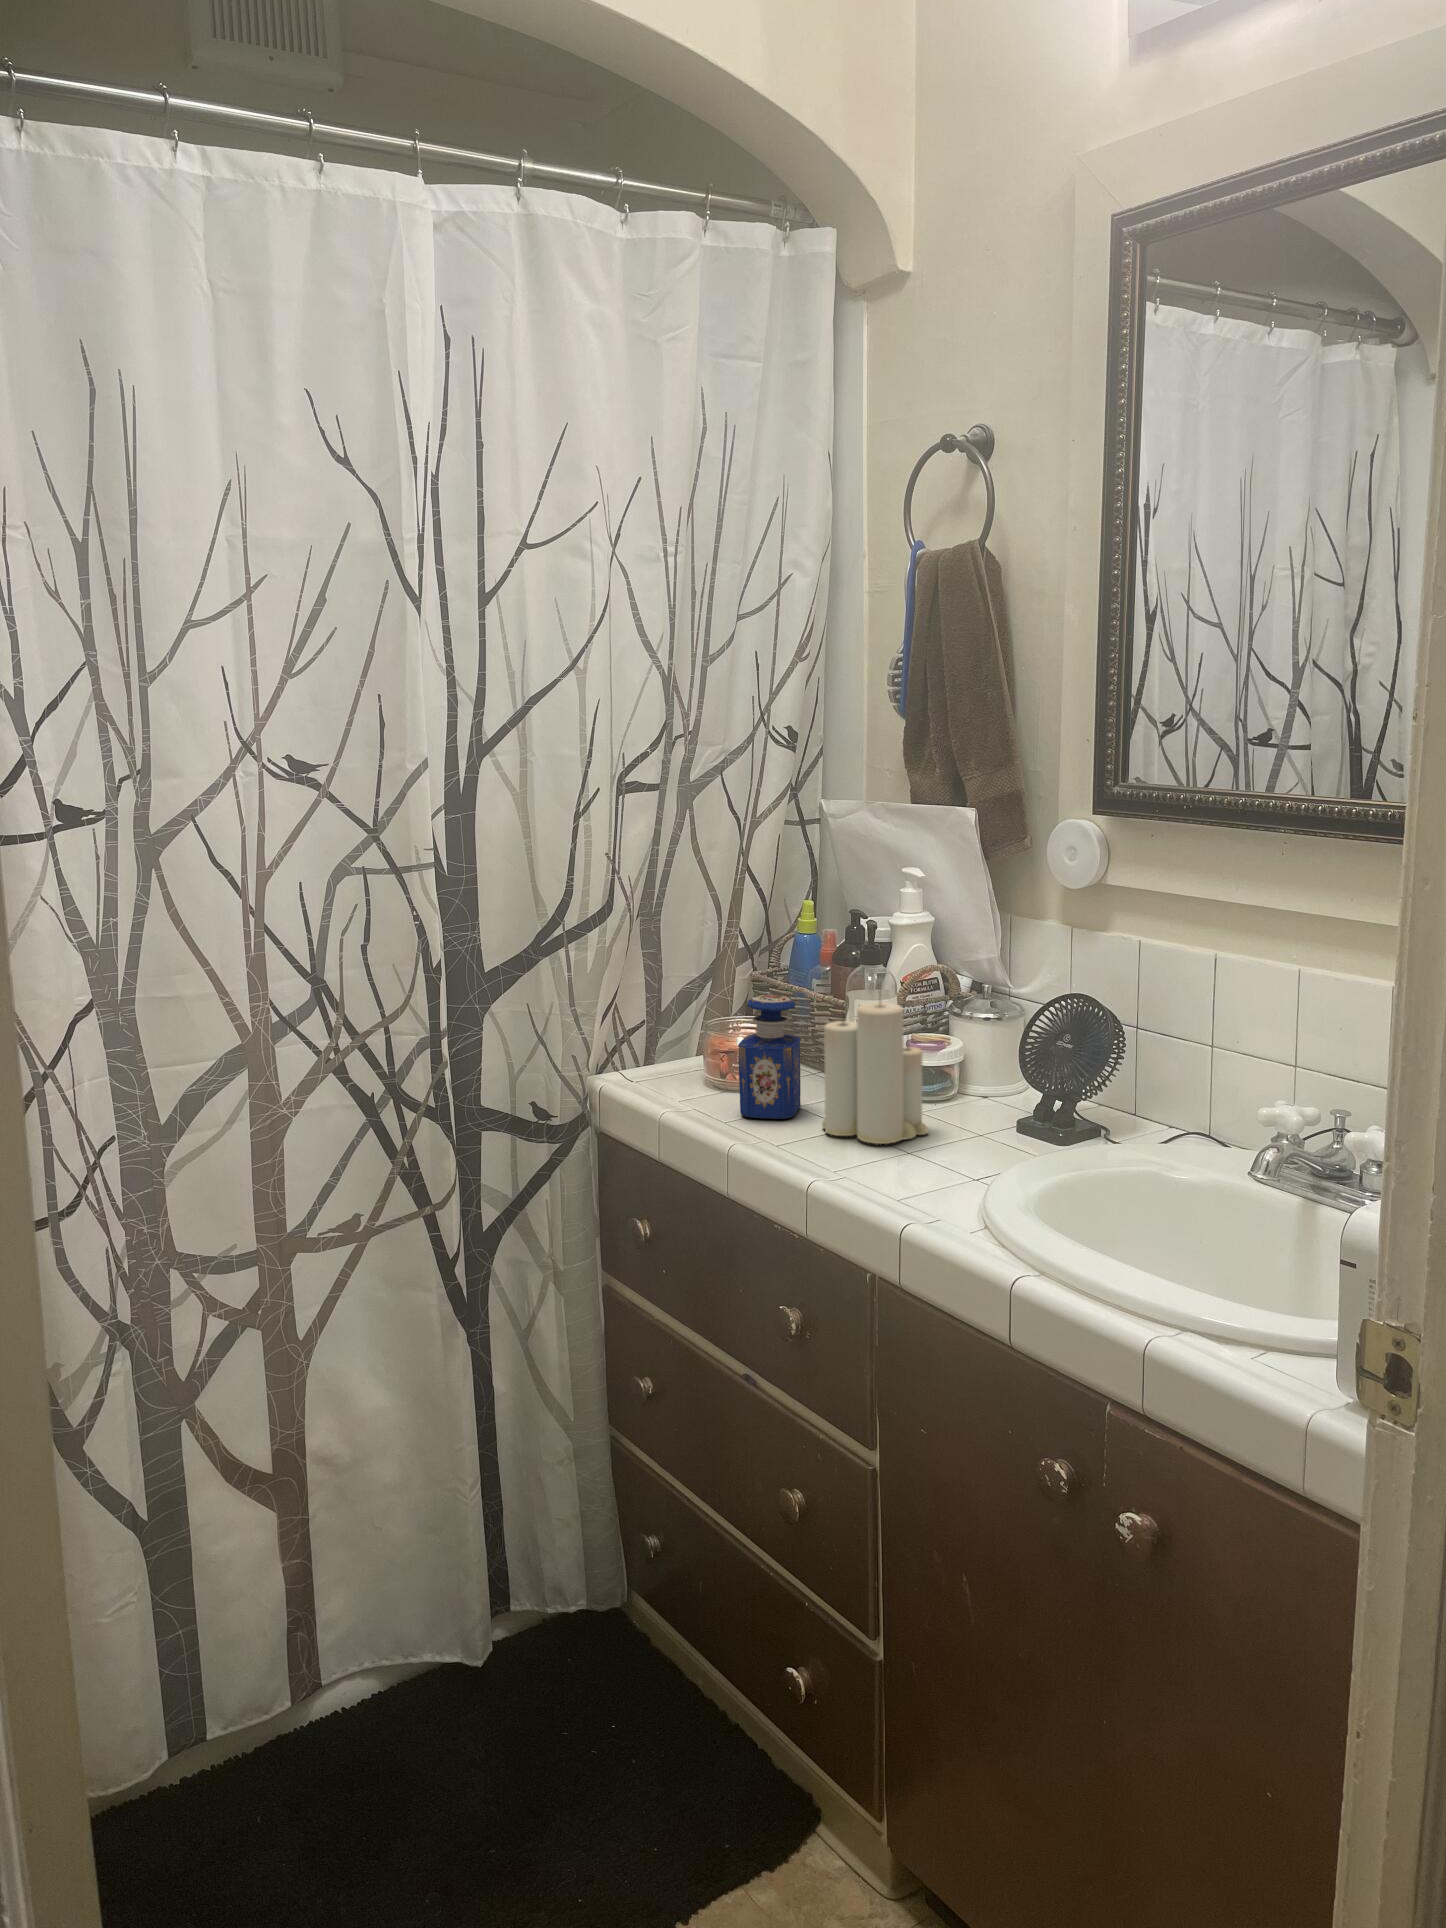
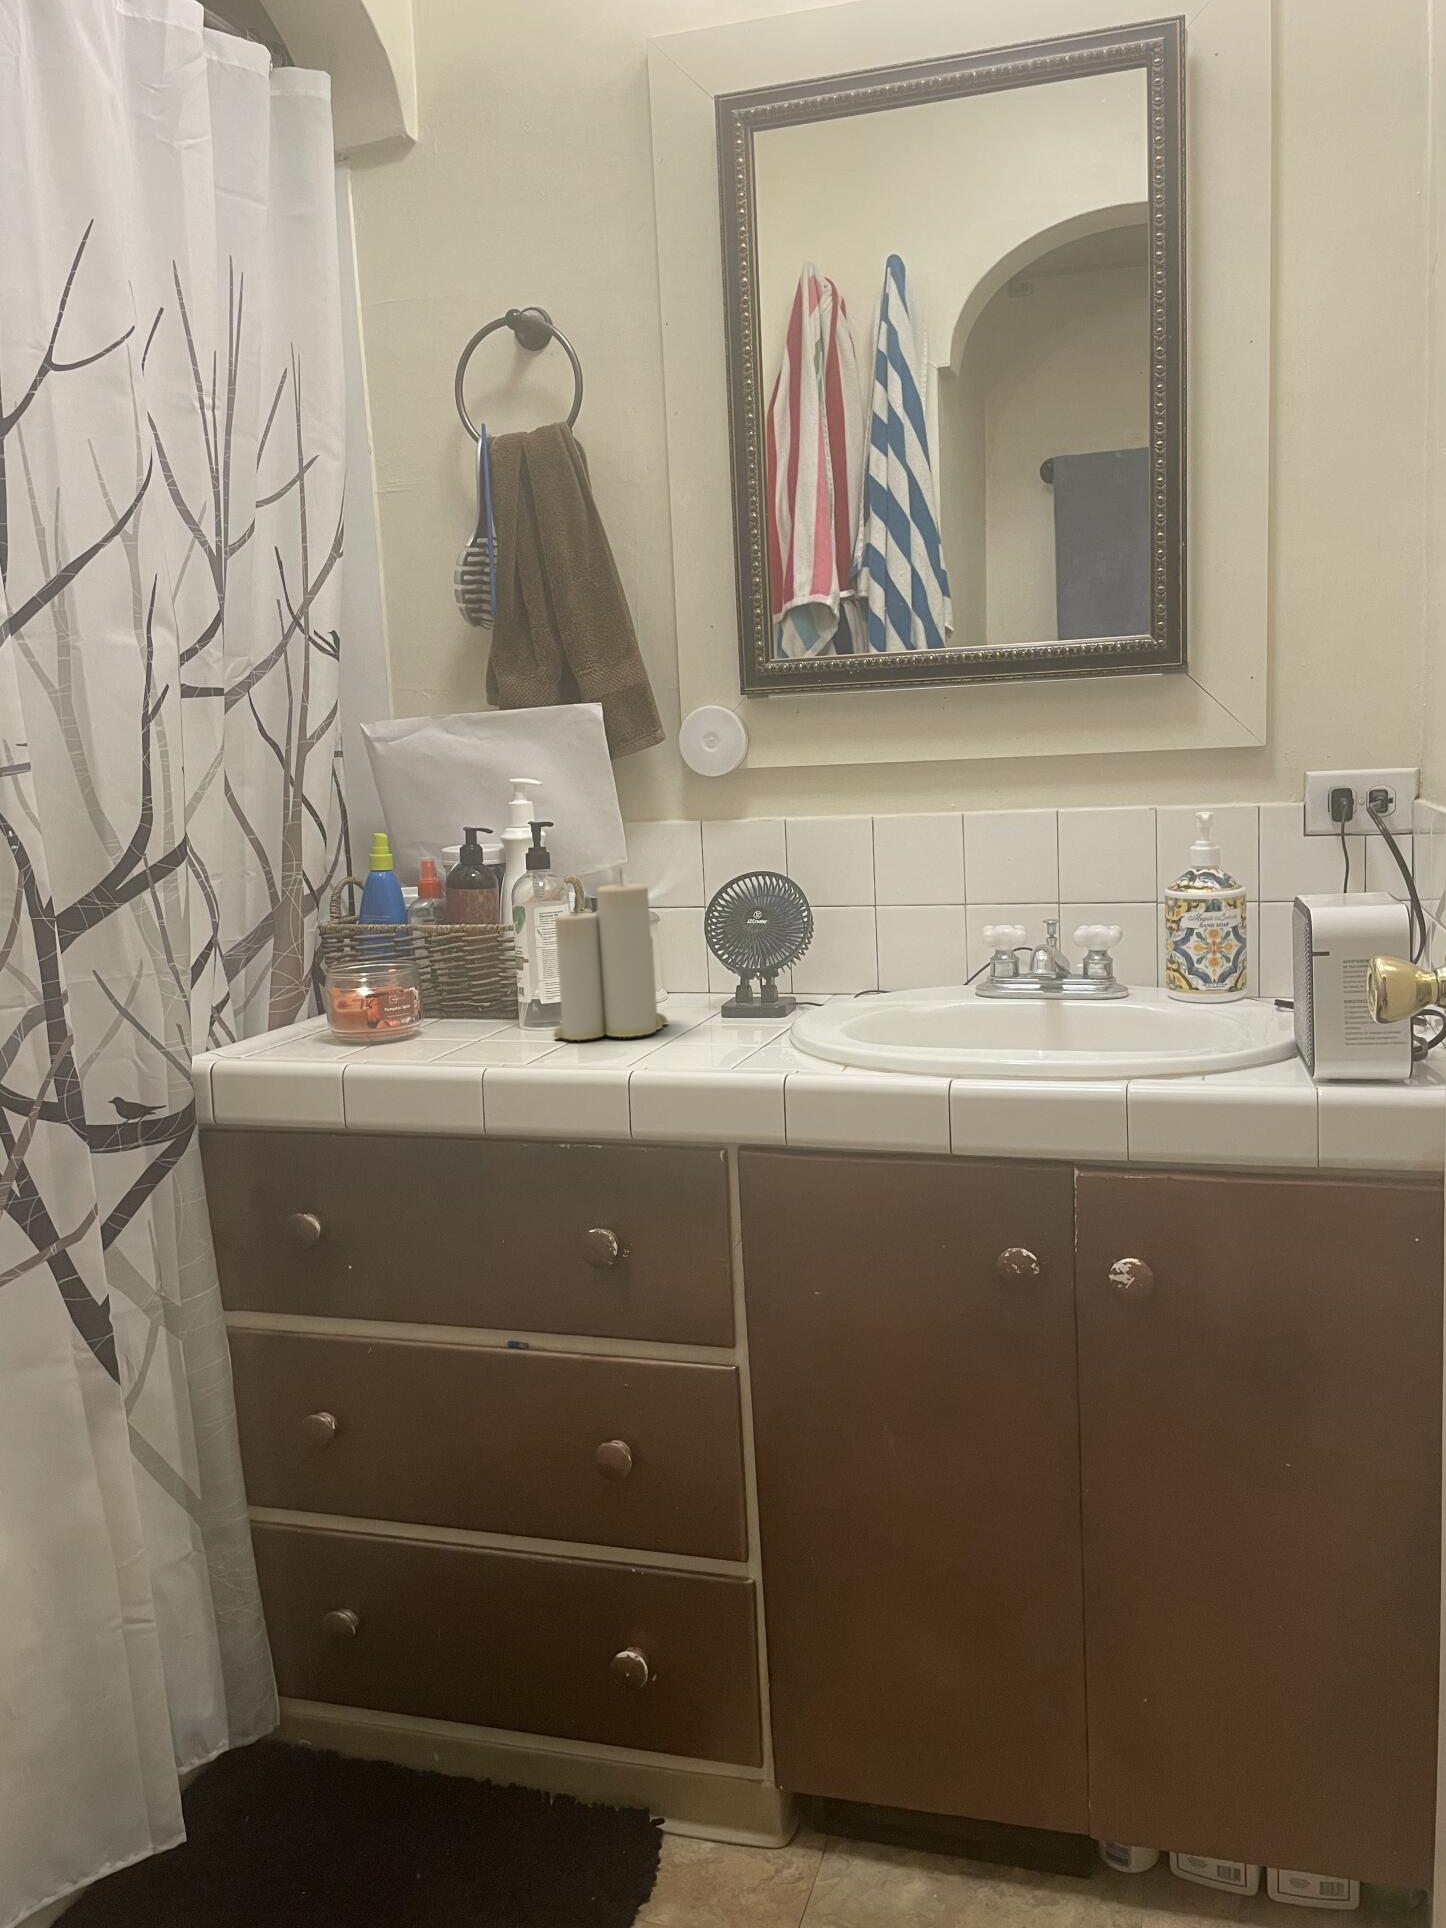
perfume bottle: present [738,994,801,1119] -> none [426,904,506,1047]

